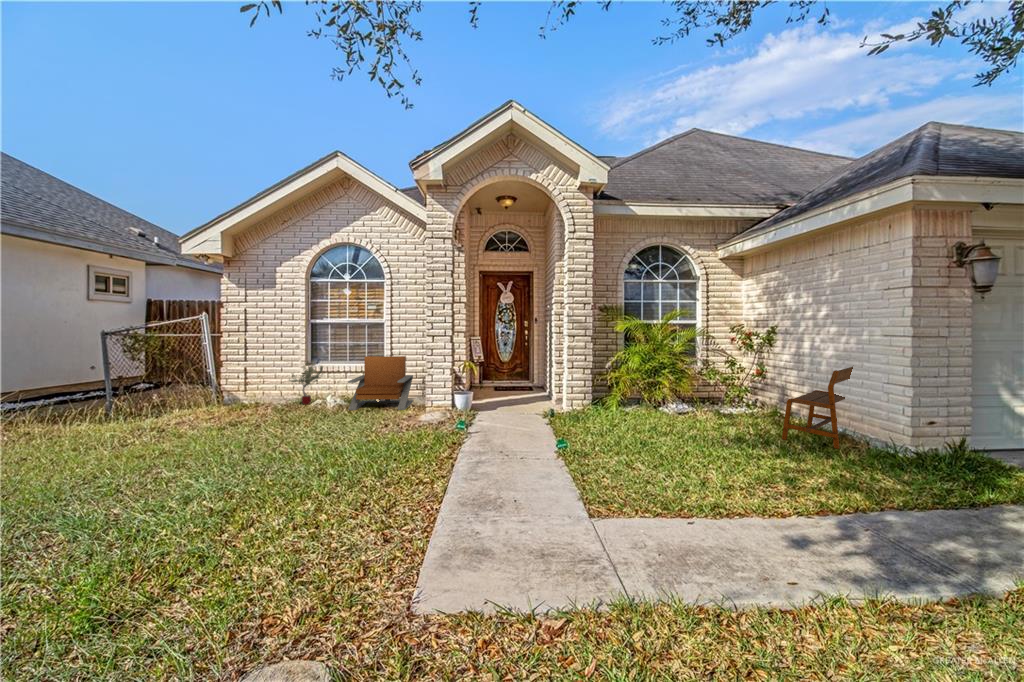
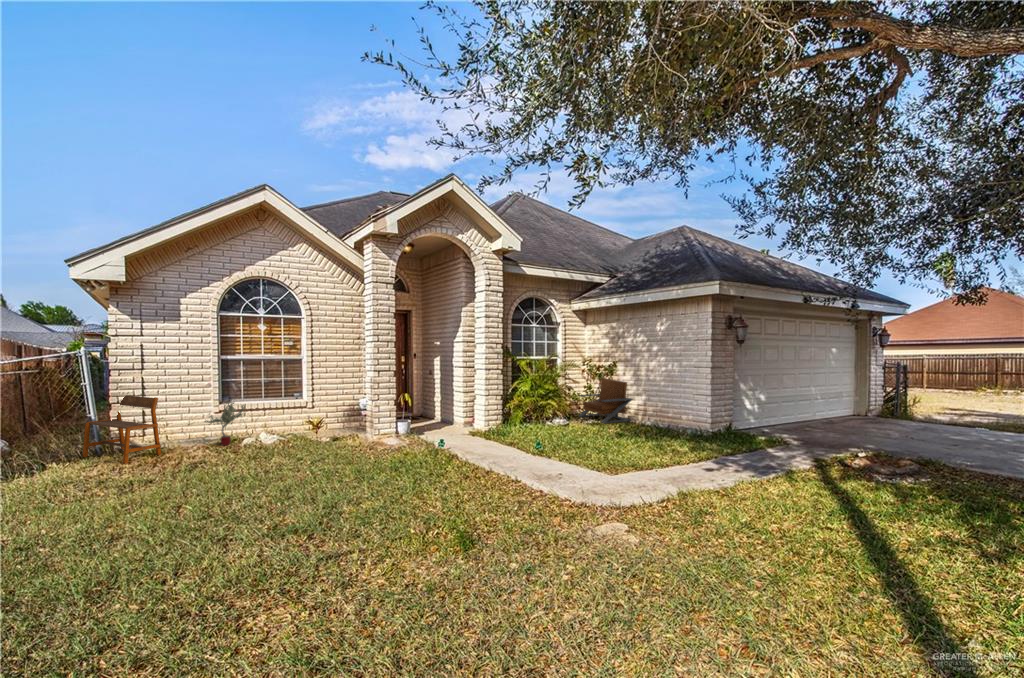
lounge chair: present [348,356,413,410] -> present [579,379,633,423]
bench: present [782,366,853,449] -> present [83,395,161,464]

